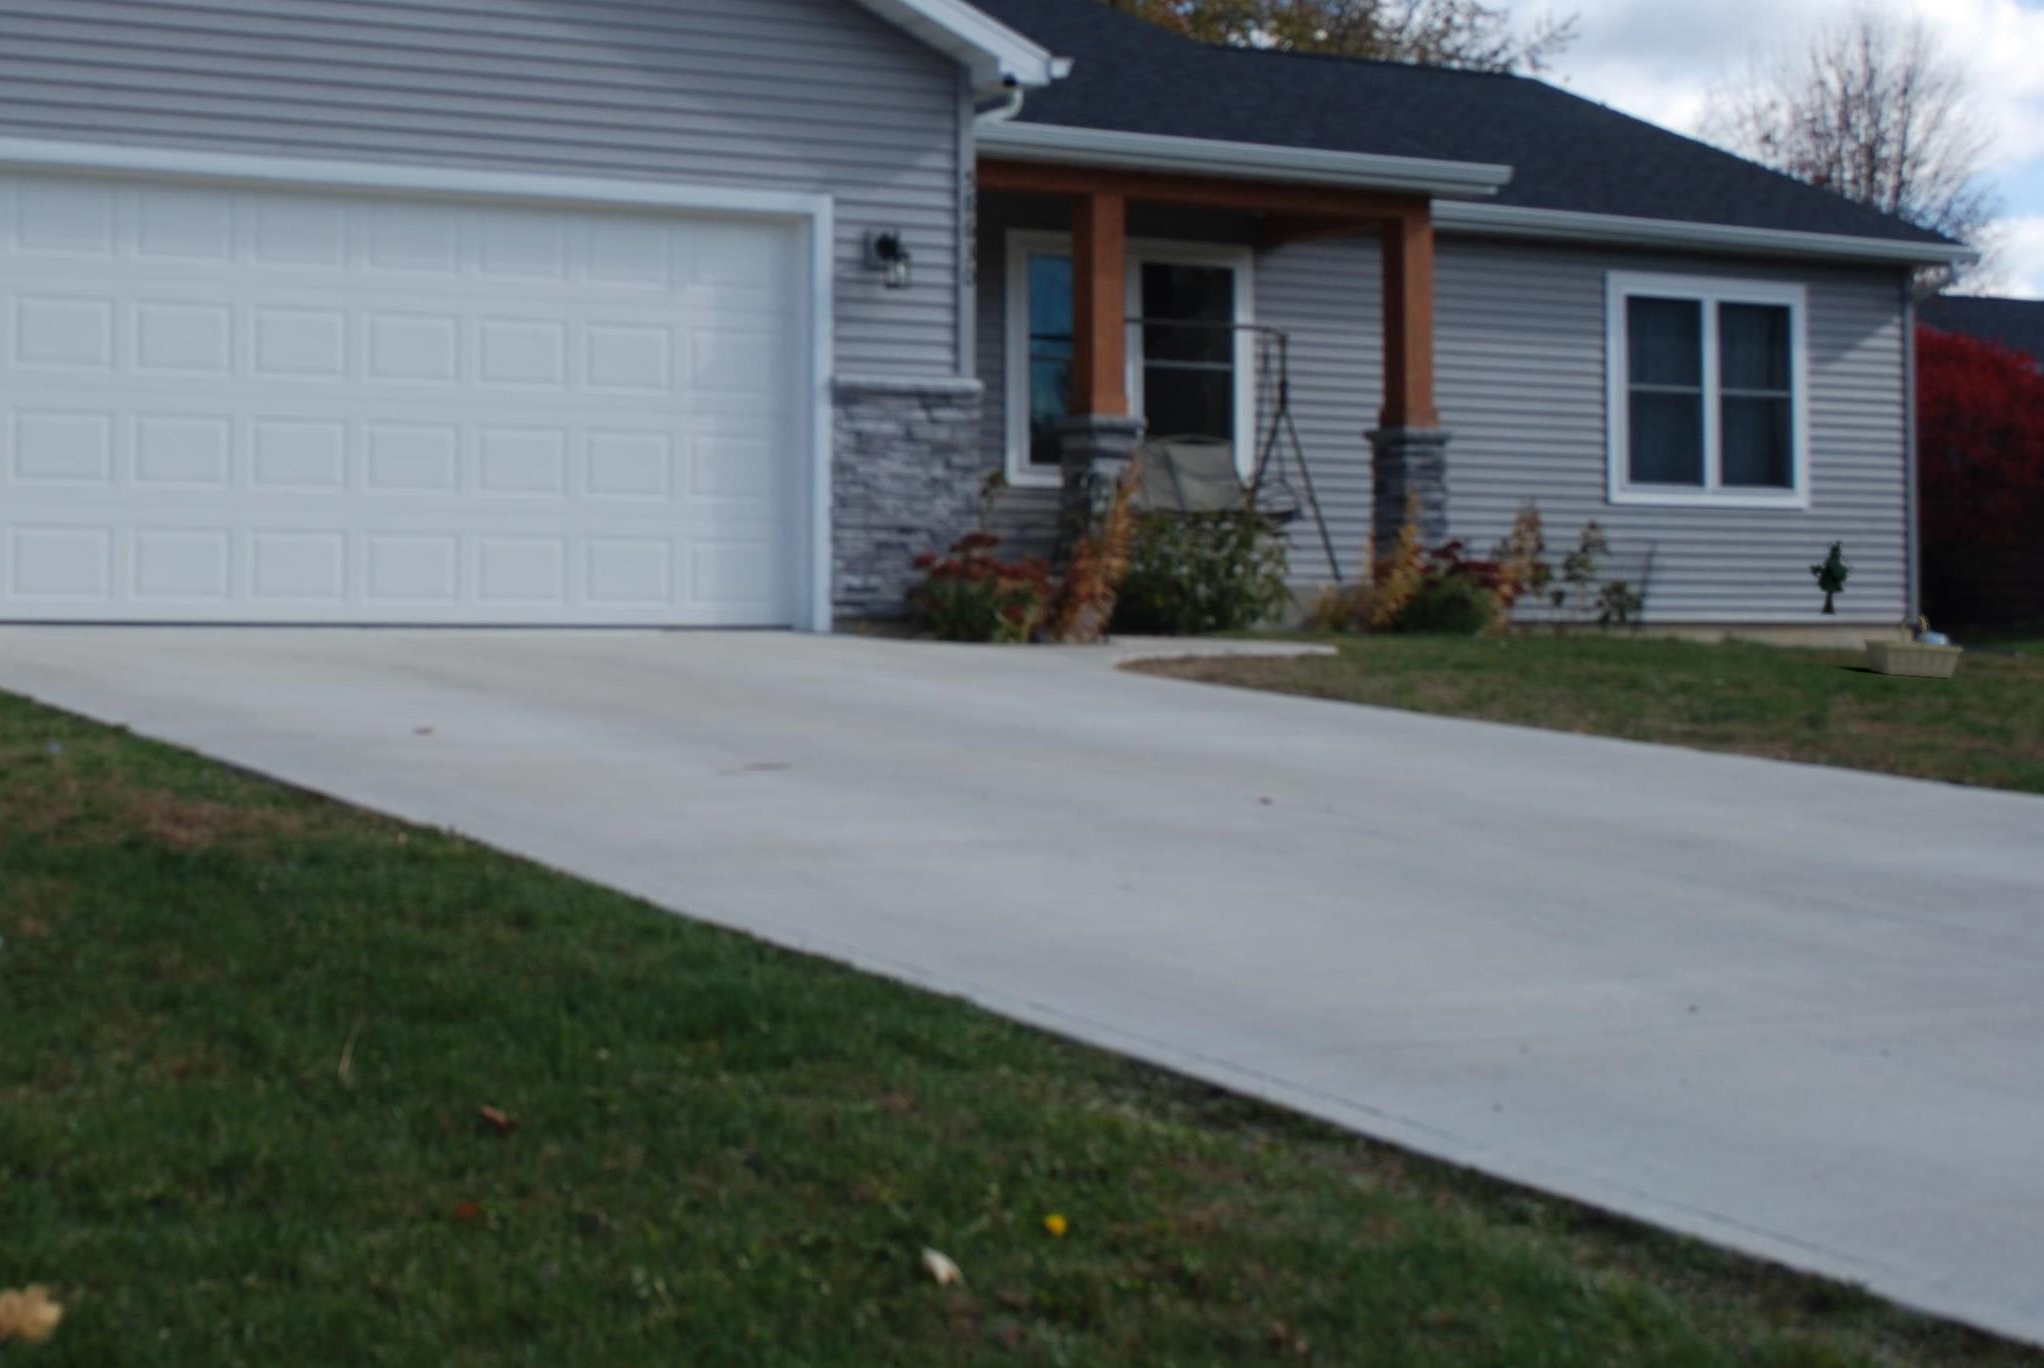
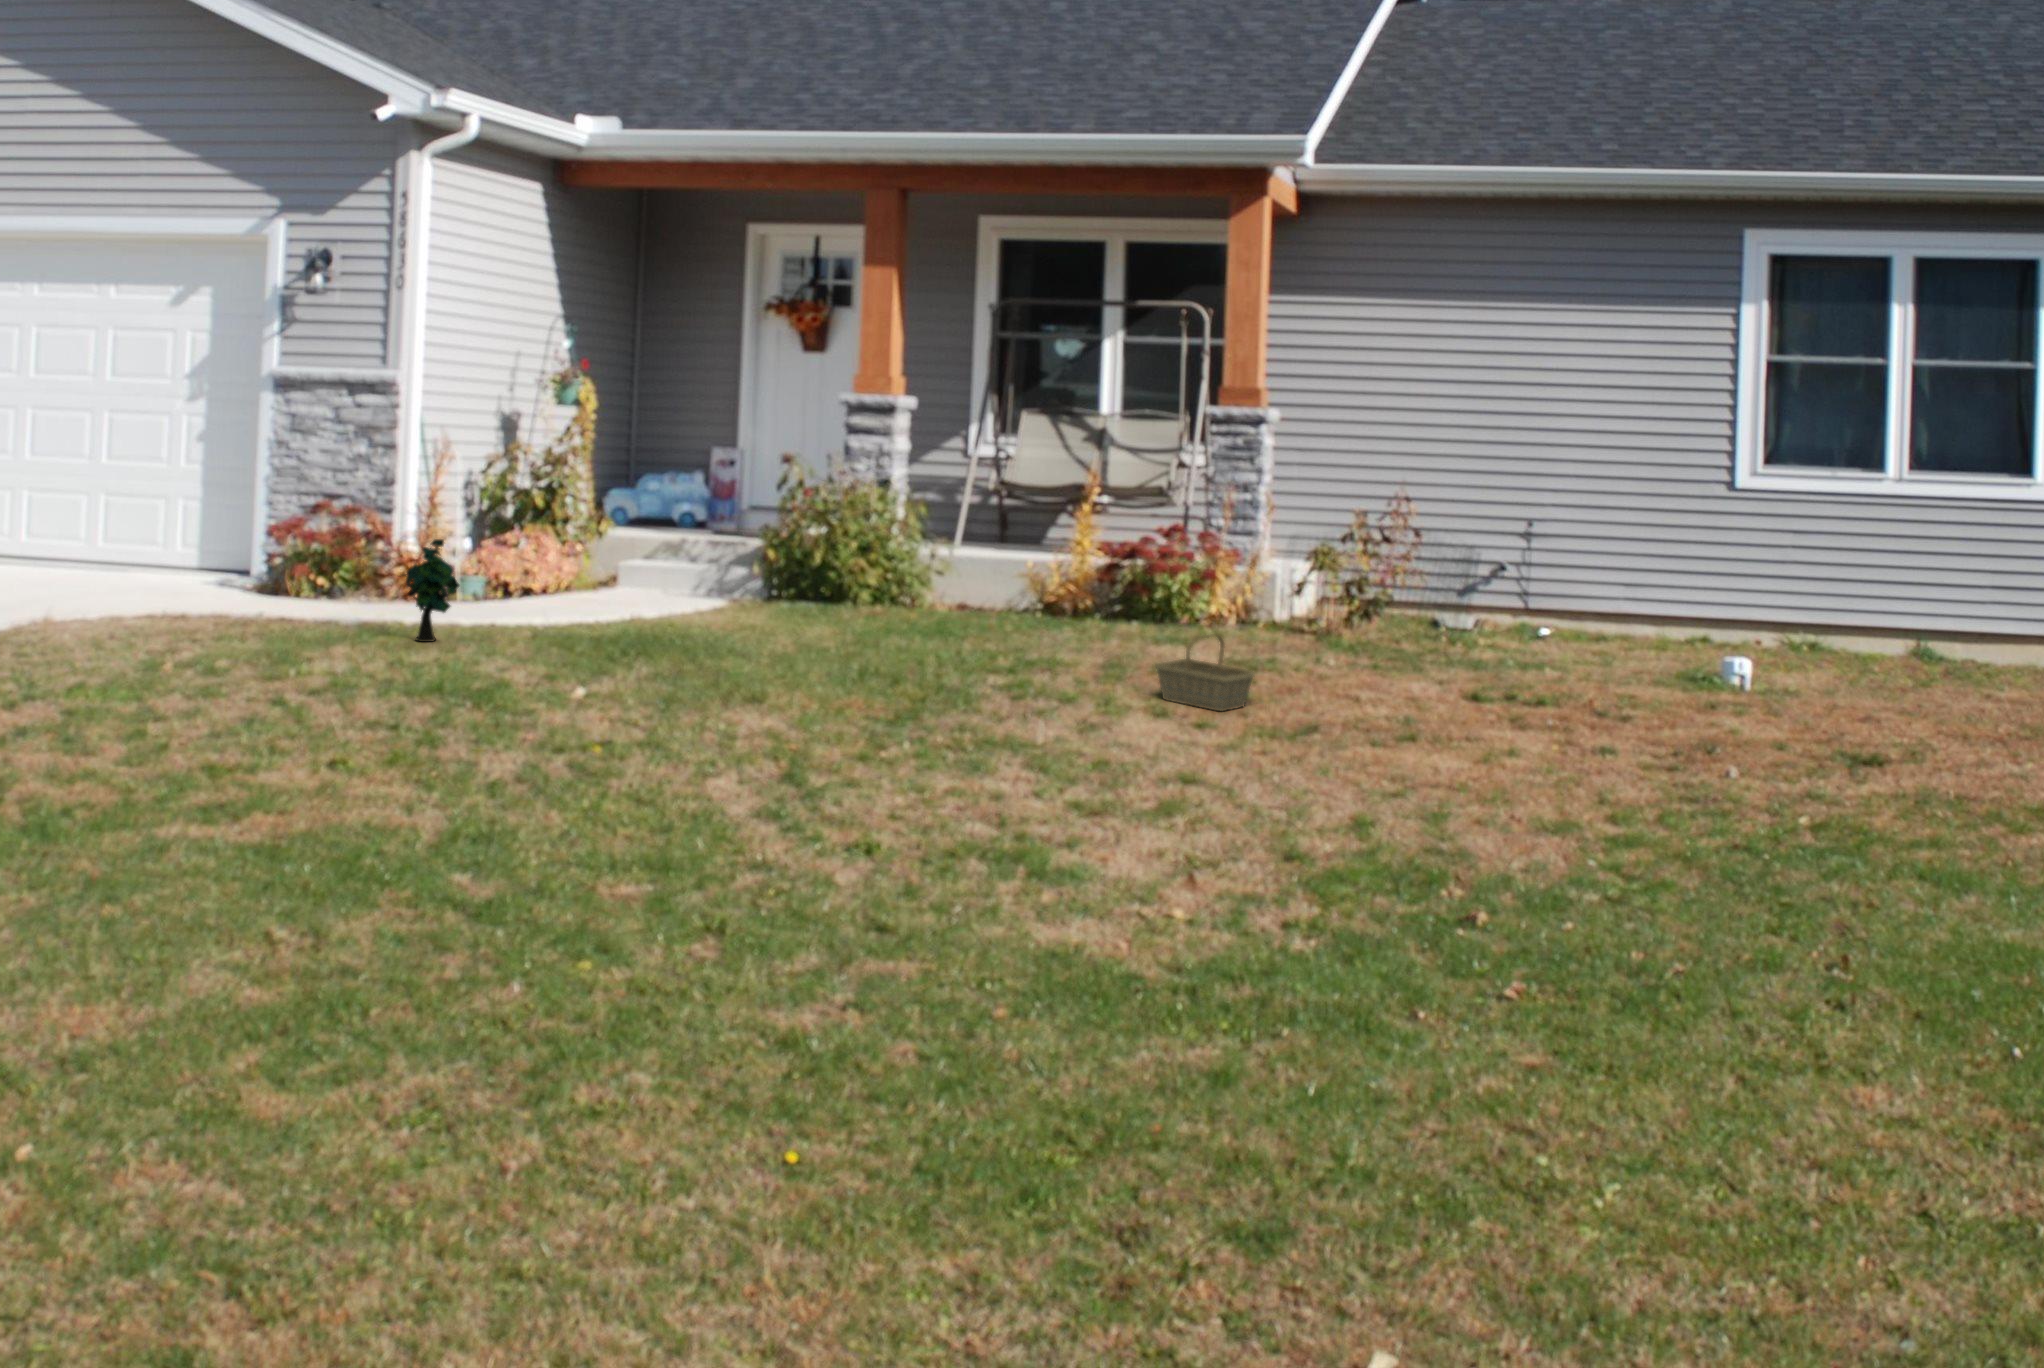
decorative plant: present [1810,541,1851,615] -> present [400,539,460,642]

